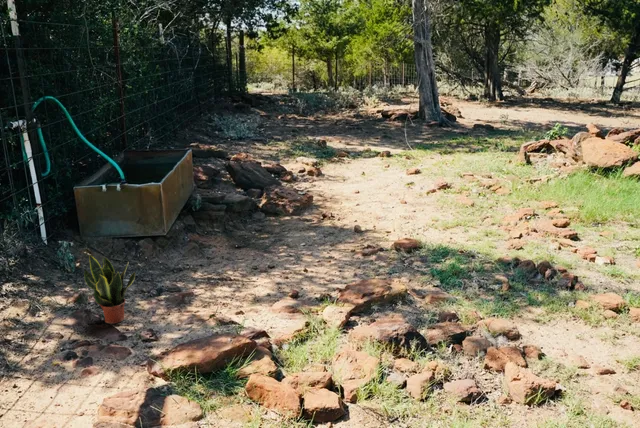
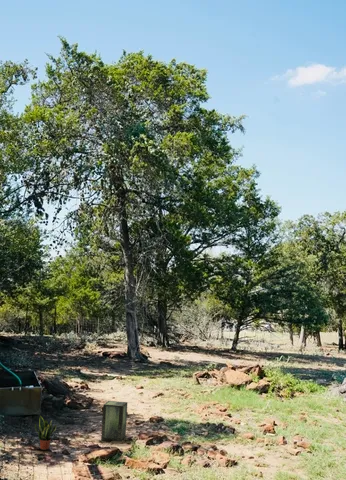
storage box: none [251,216,313,304] -> present [101,401,127,441]

